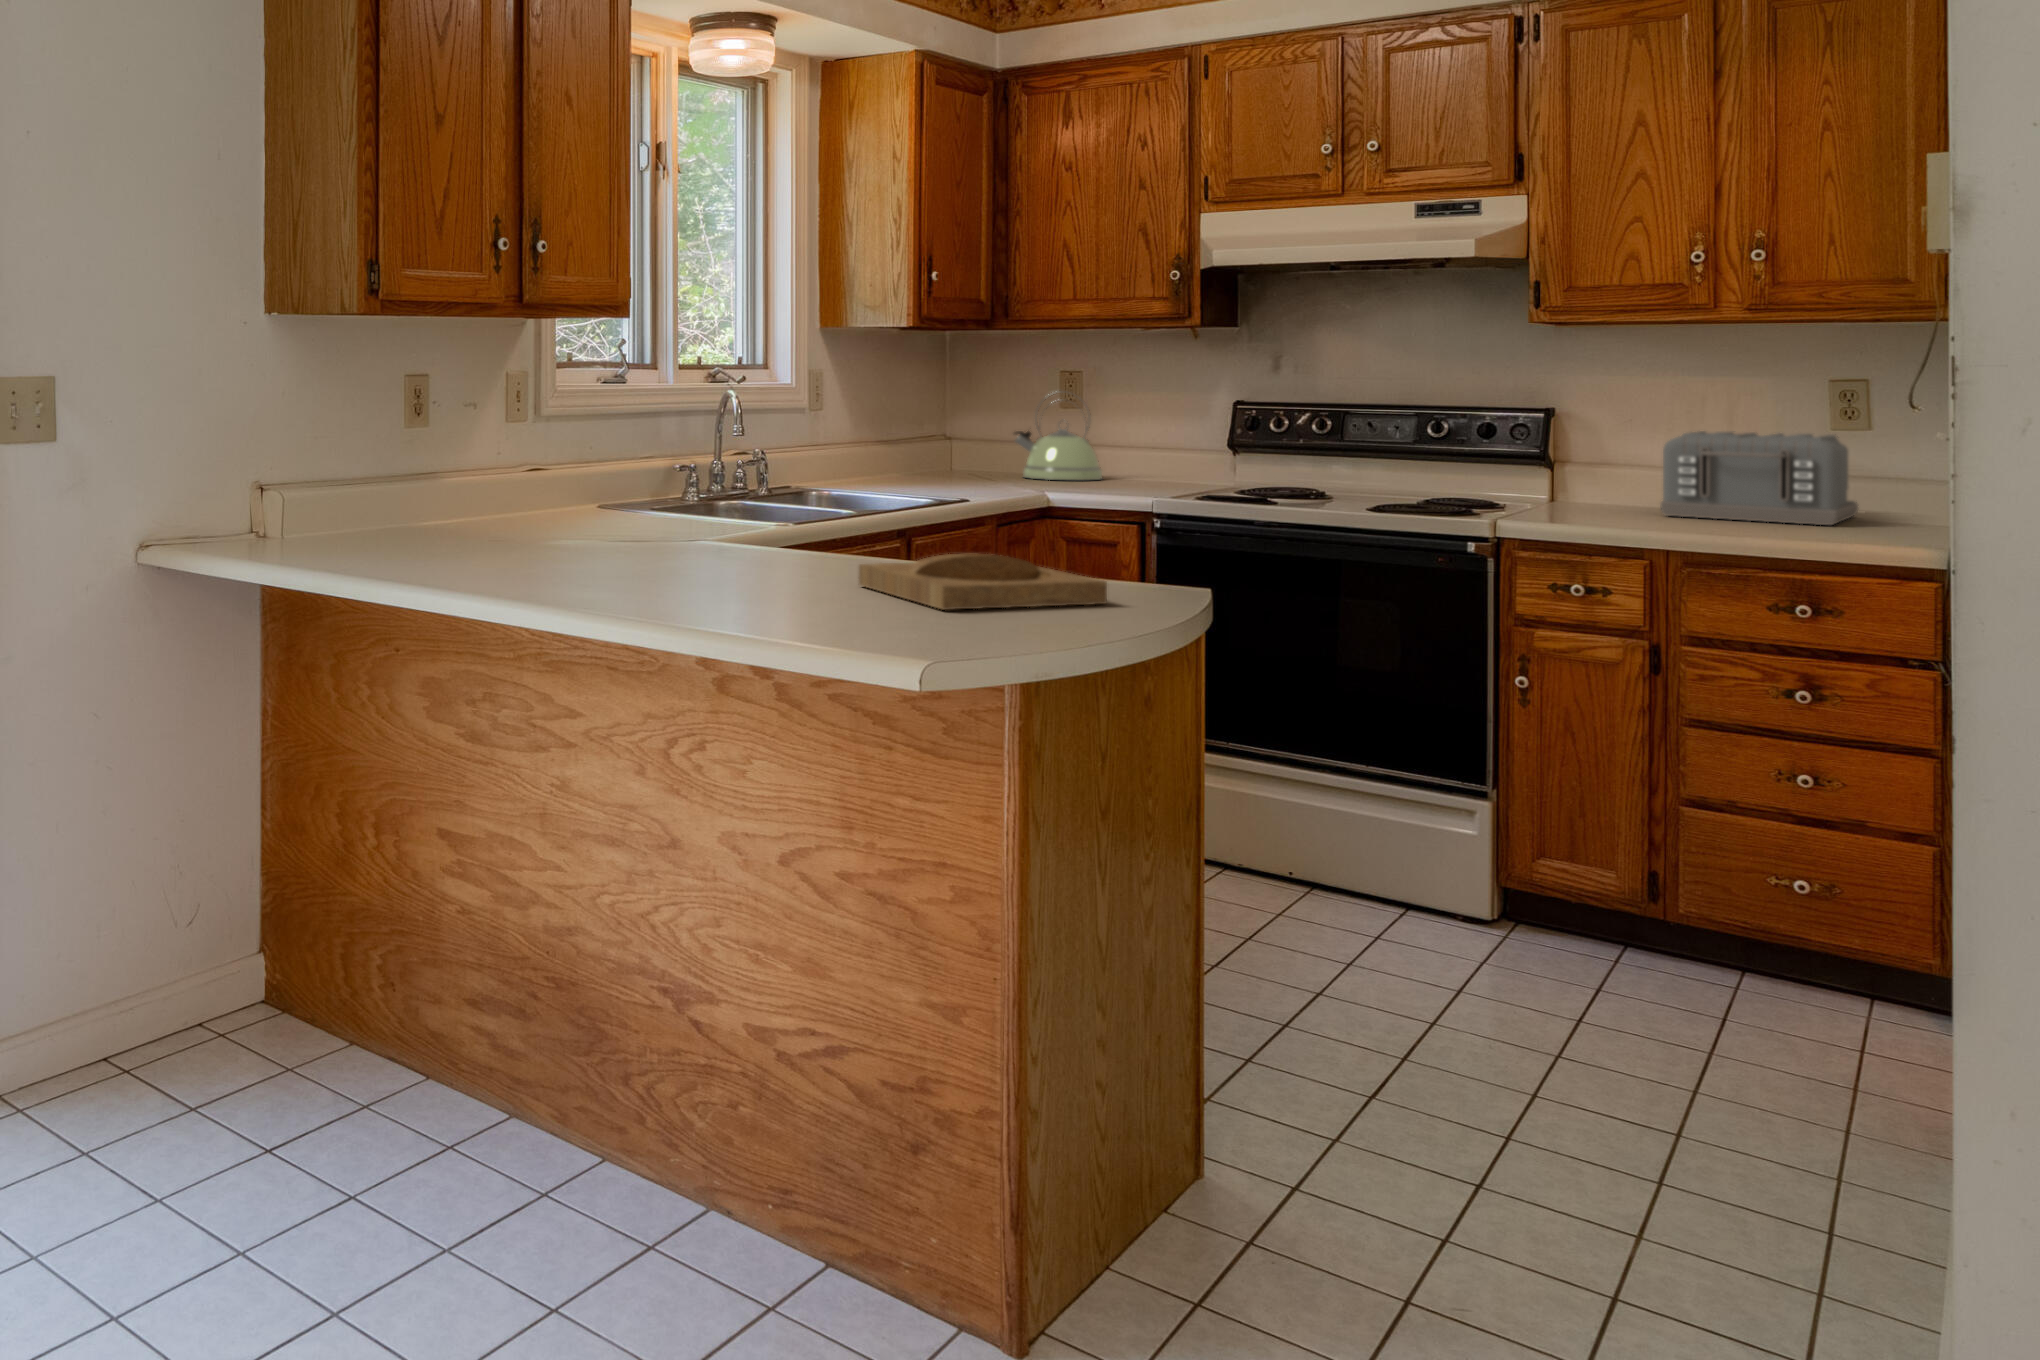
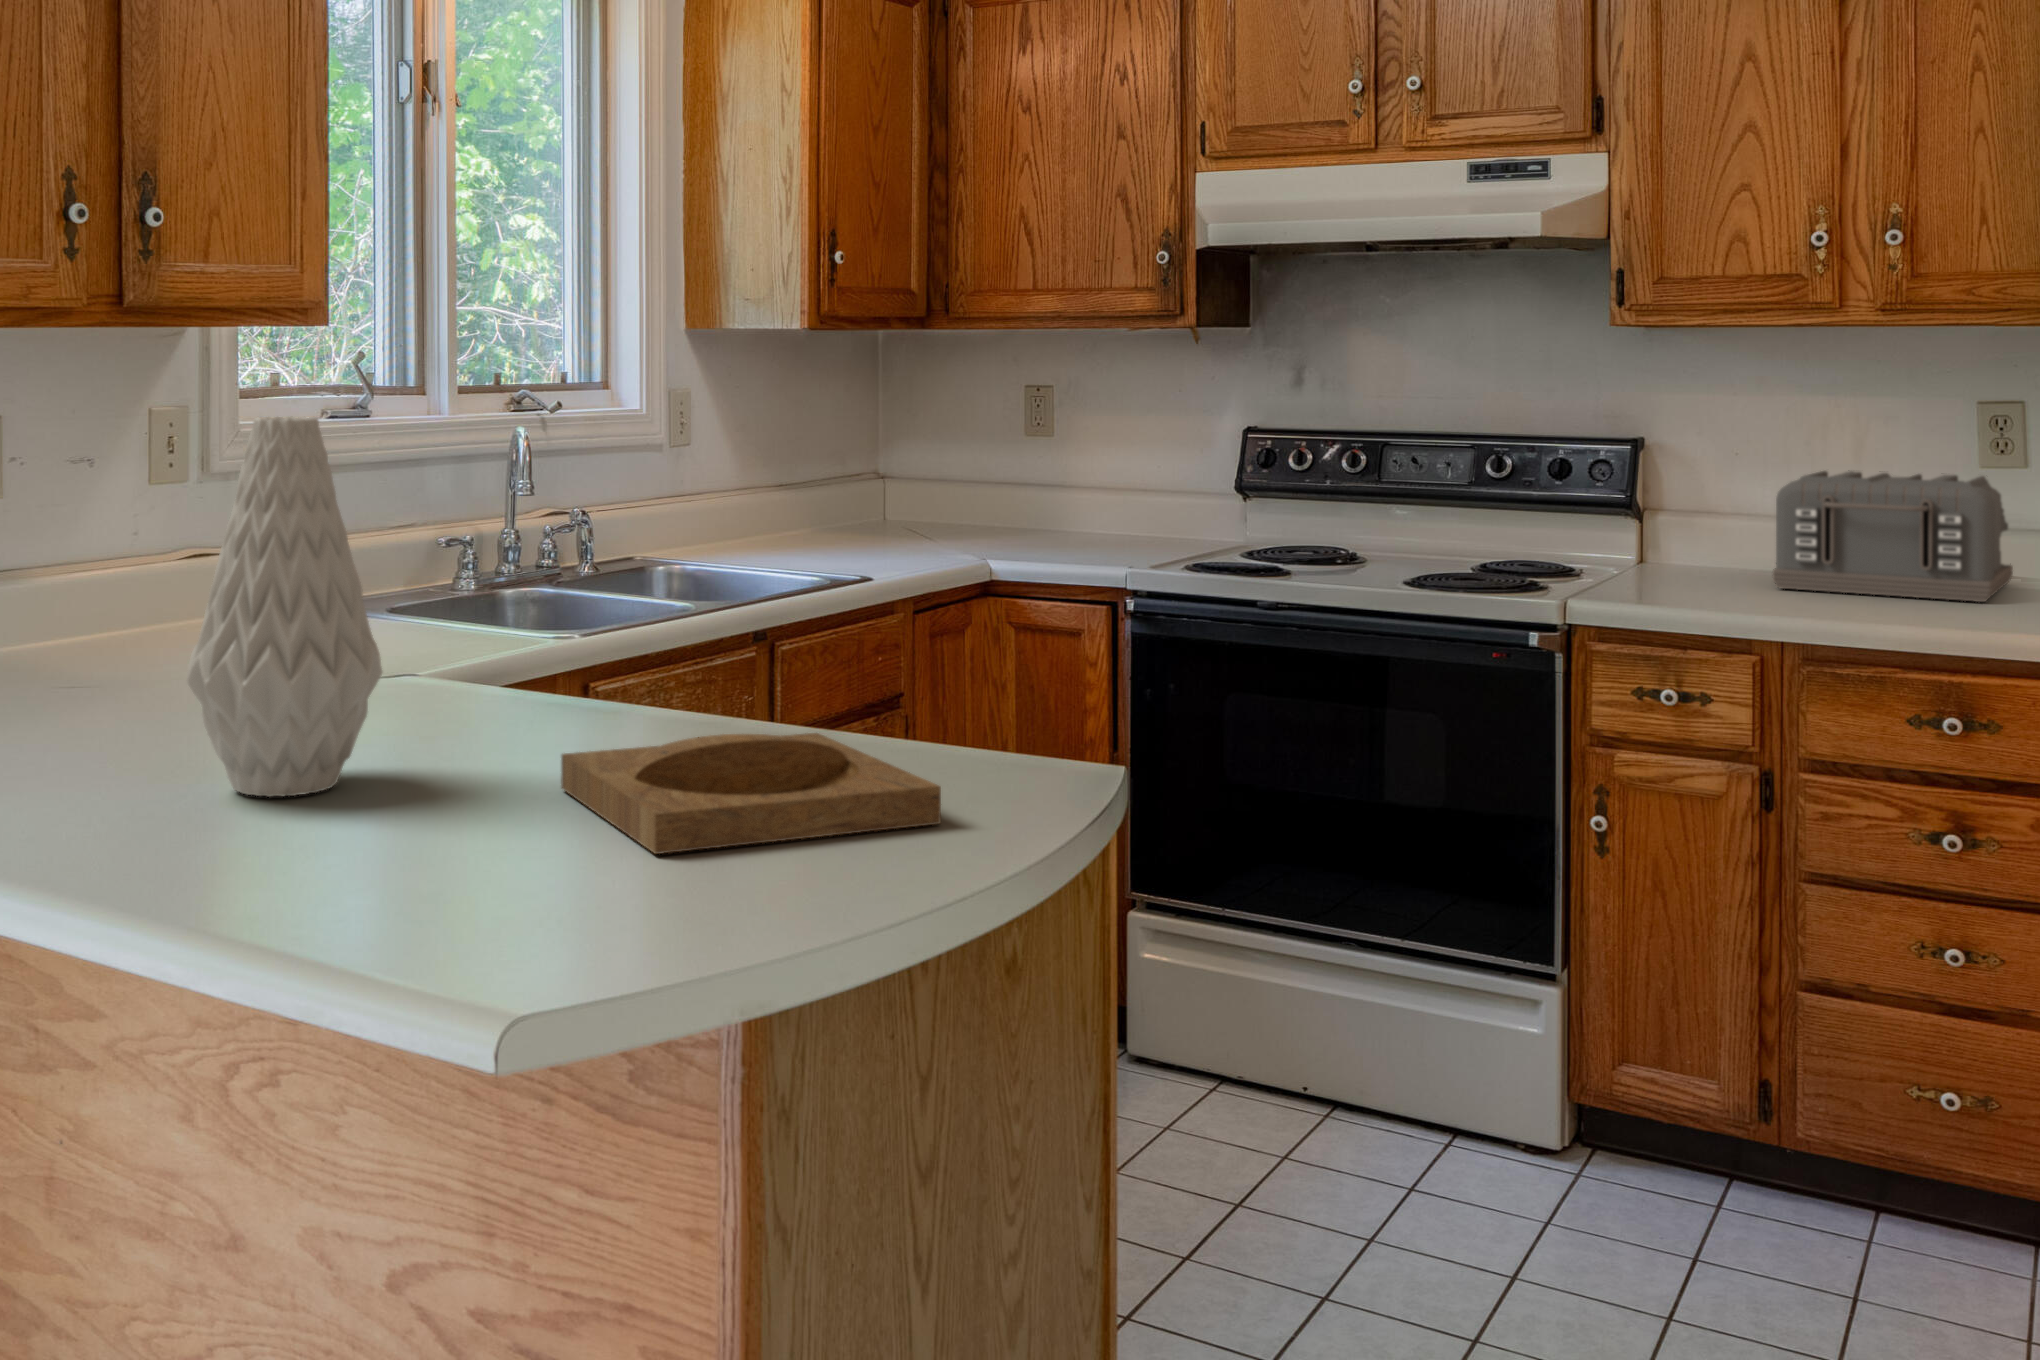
vase: none [636,361,747,584] -> present [187,417,382,796]
kettle: present [1015,394,1102,480] -> none [957,414,1076,538]

